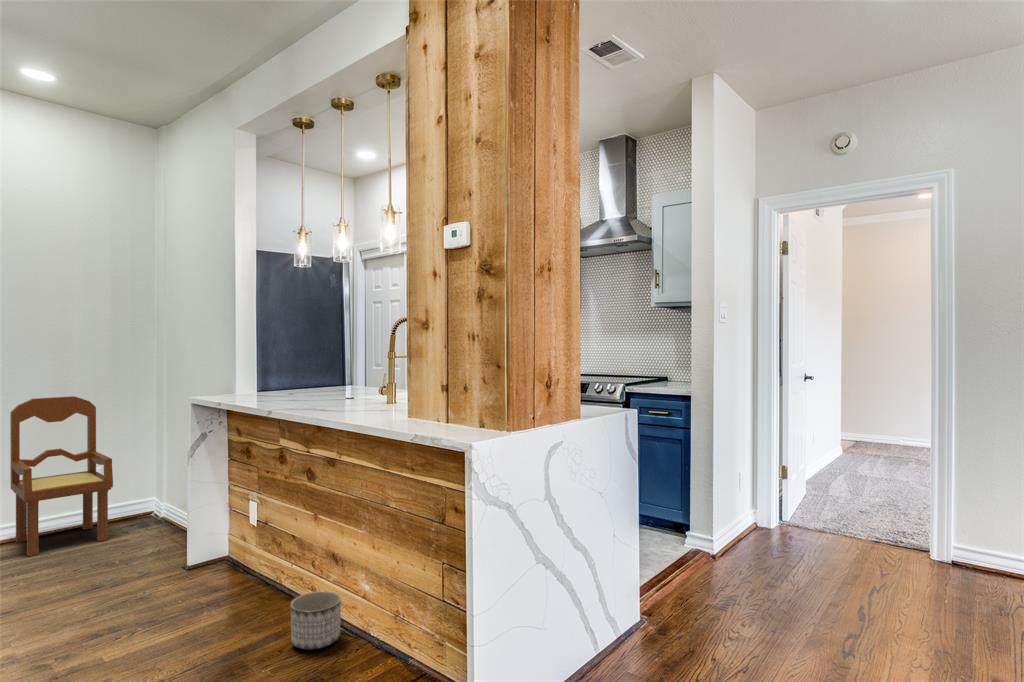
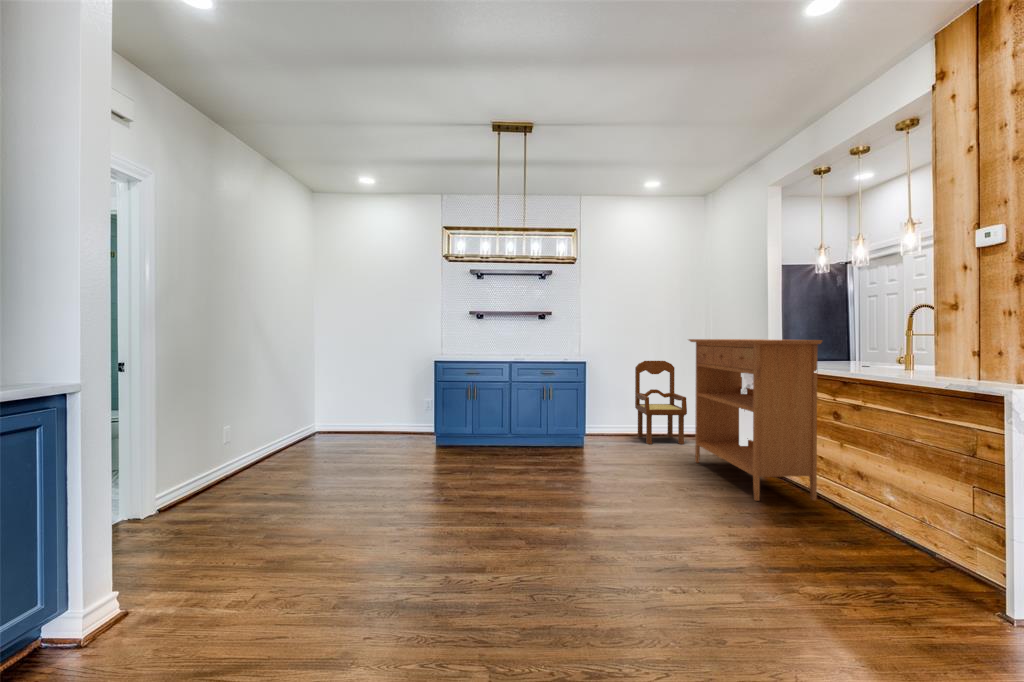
console table: none [96,359,292,638] -> present [689,339,822,501]
planter: present [291,591,341,650] -> none [828,493,869,529]

